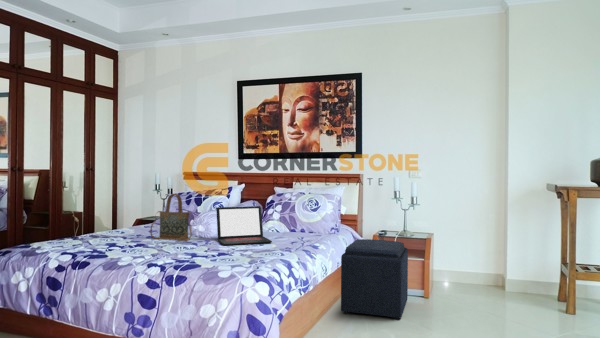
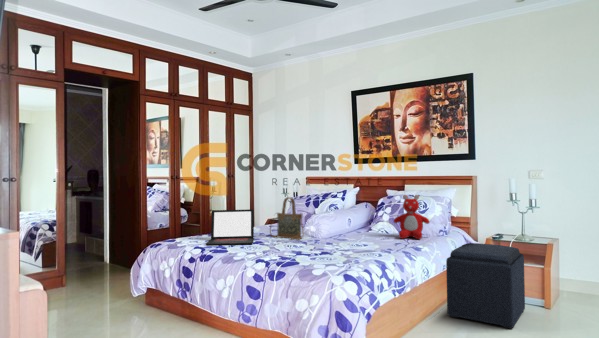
teddy bear: none [287,192,322,237] -> present [394,195,429,239]
laptop: present [216,206,272,245] -> present [206,209,254,245]

